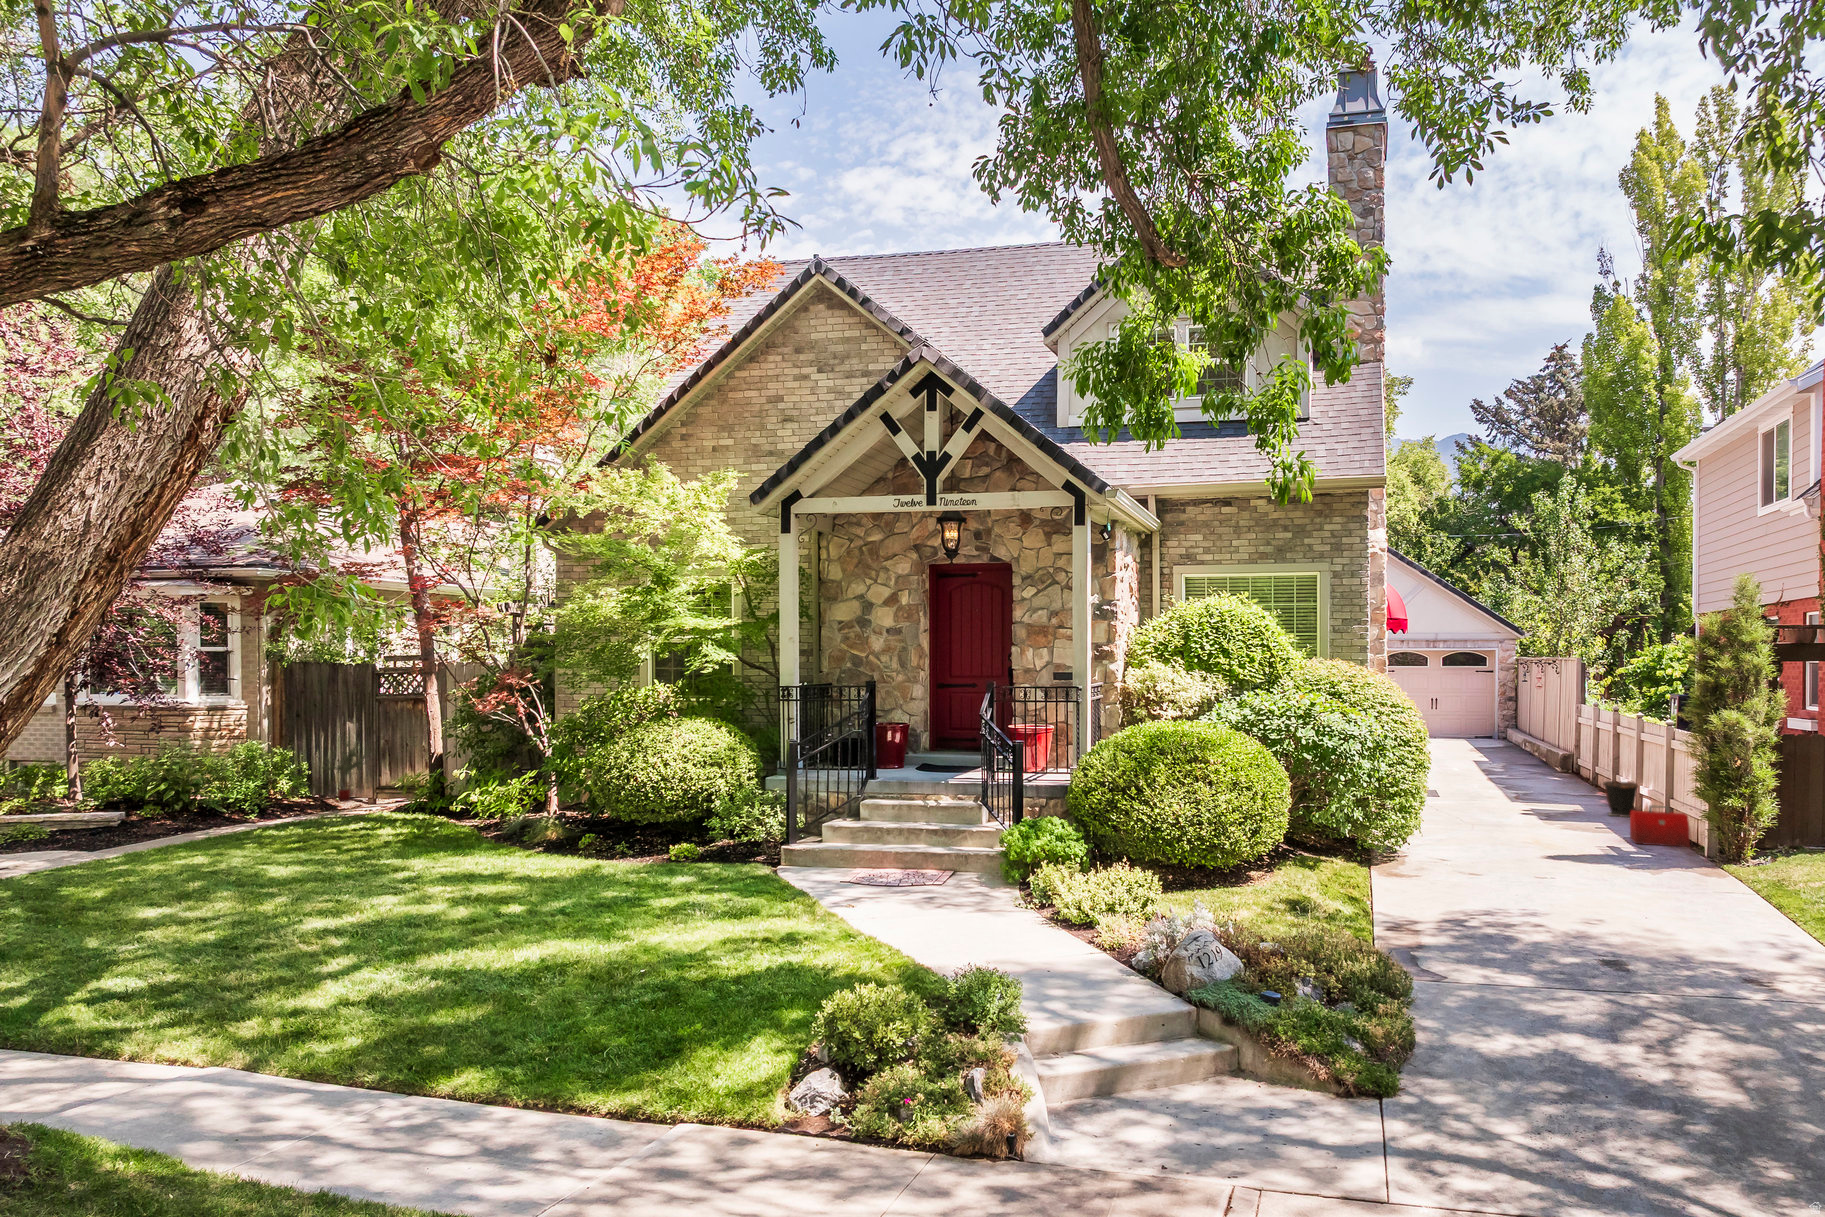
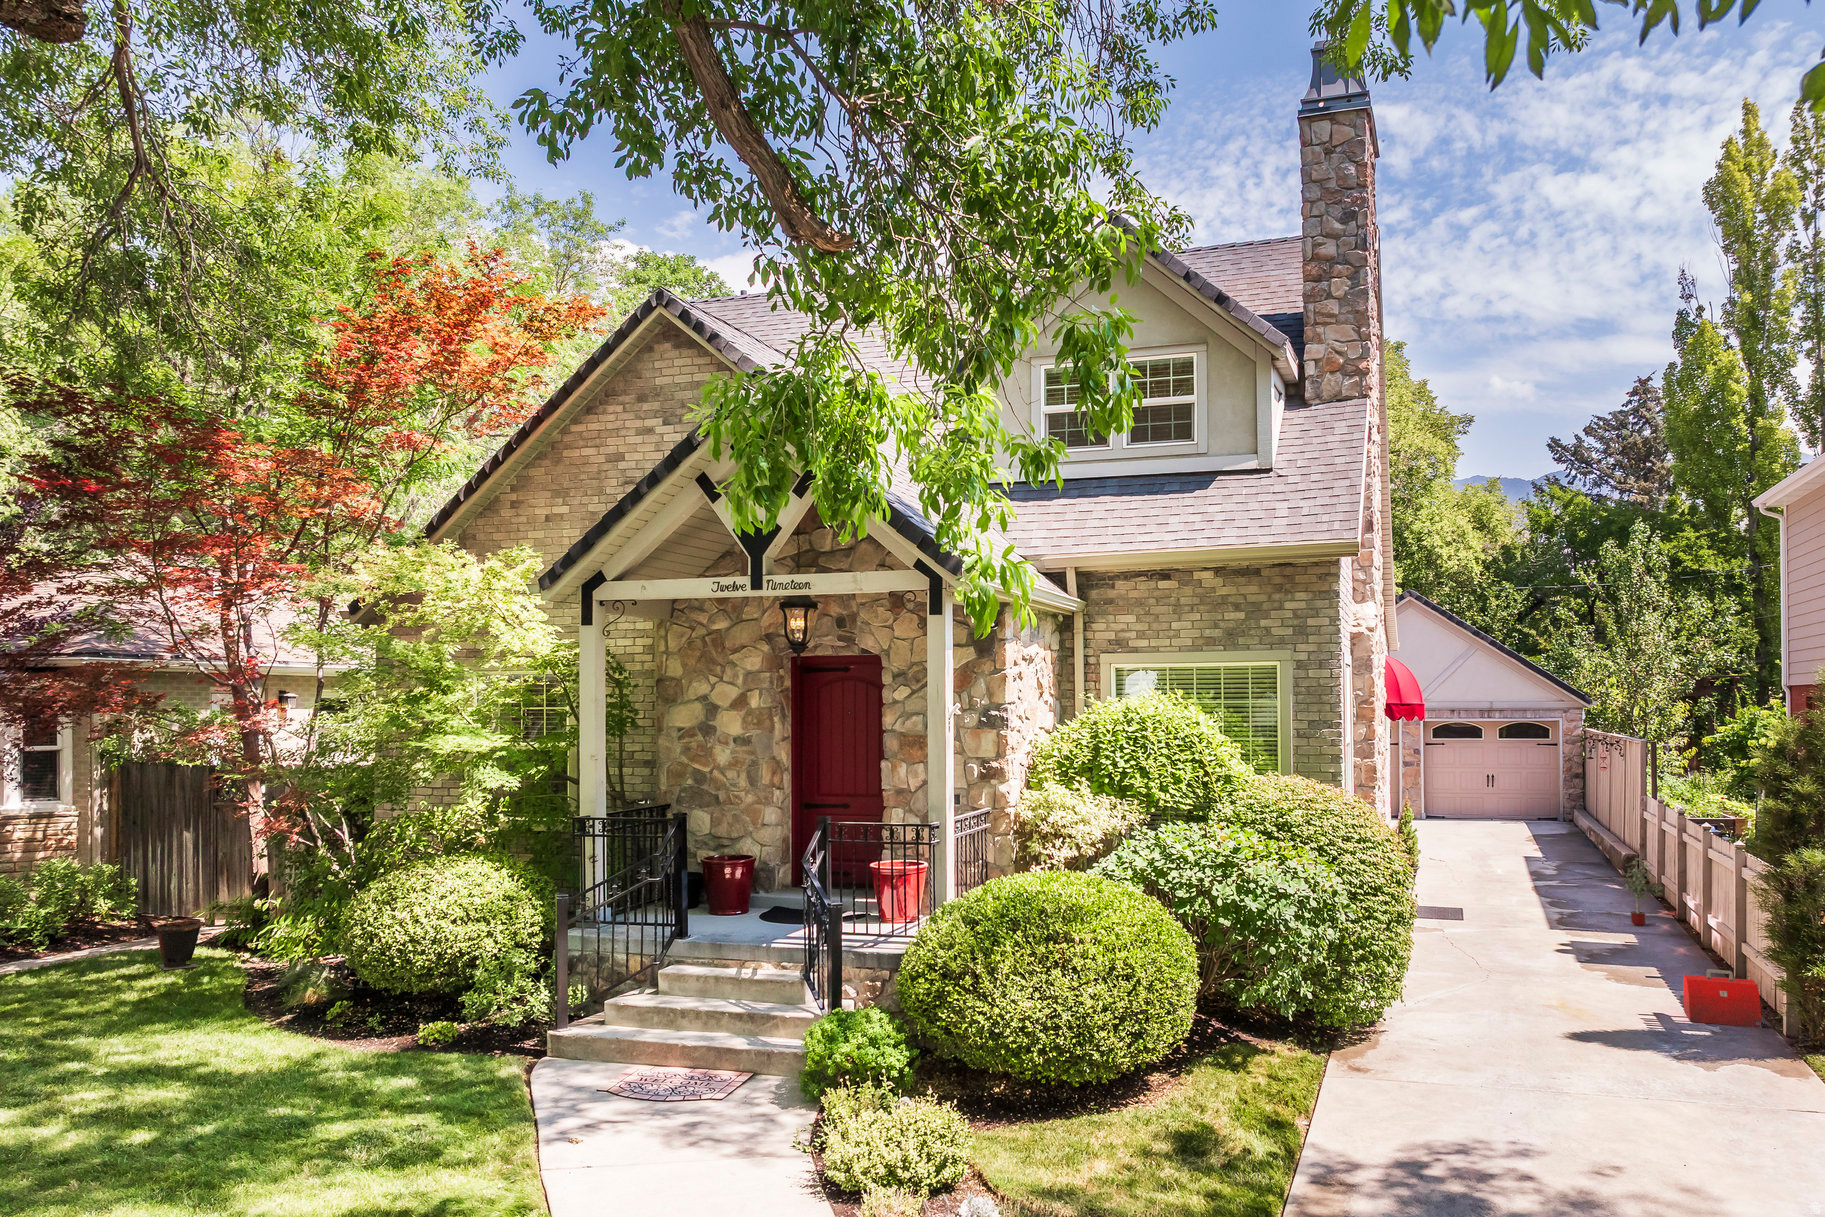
potted tree: present [323,742,368,801] -> present [1622,858,1663,926]
waste bin: present [1603,781,1638,817] -> present [156,921,202,970]

